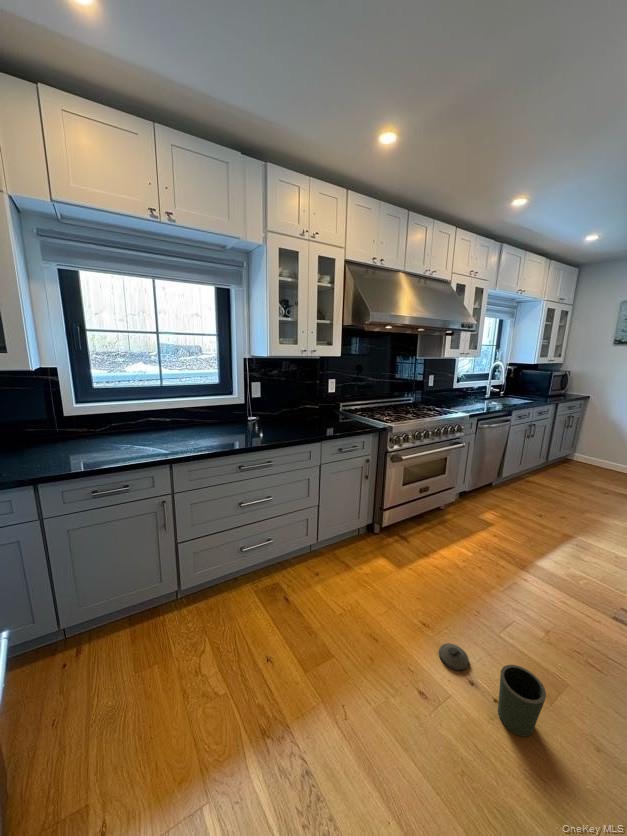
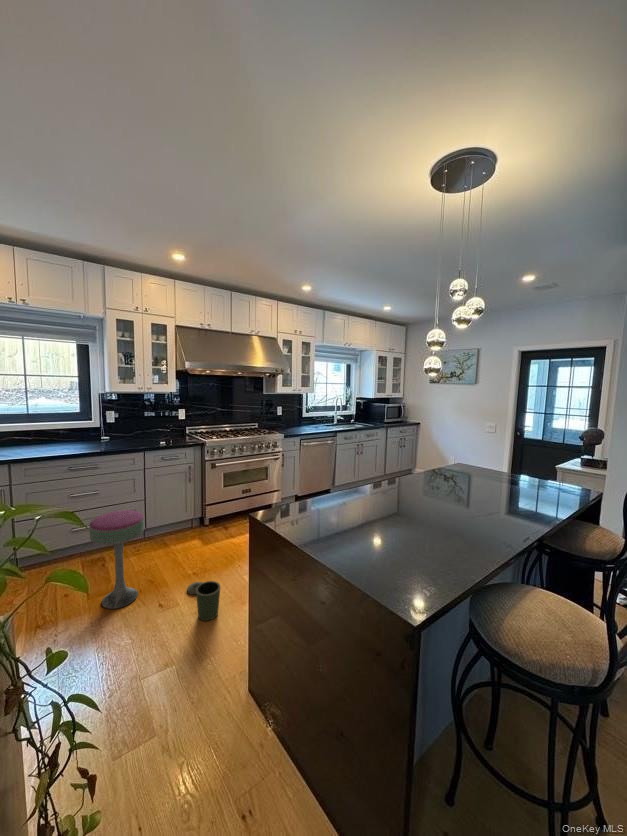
bar stool: none [323,541,400,697] -> present [89,510,145,609]

